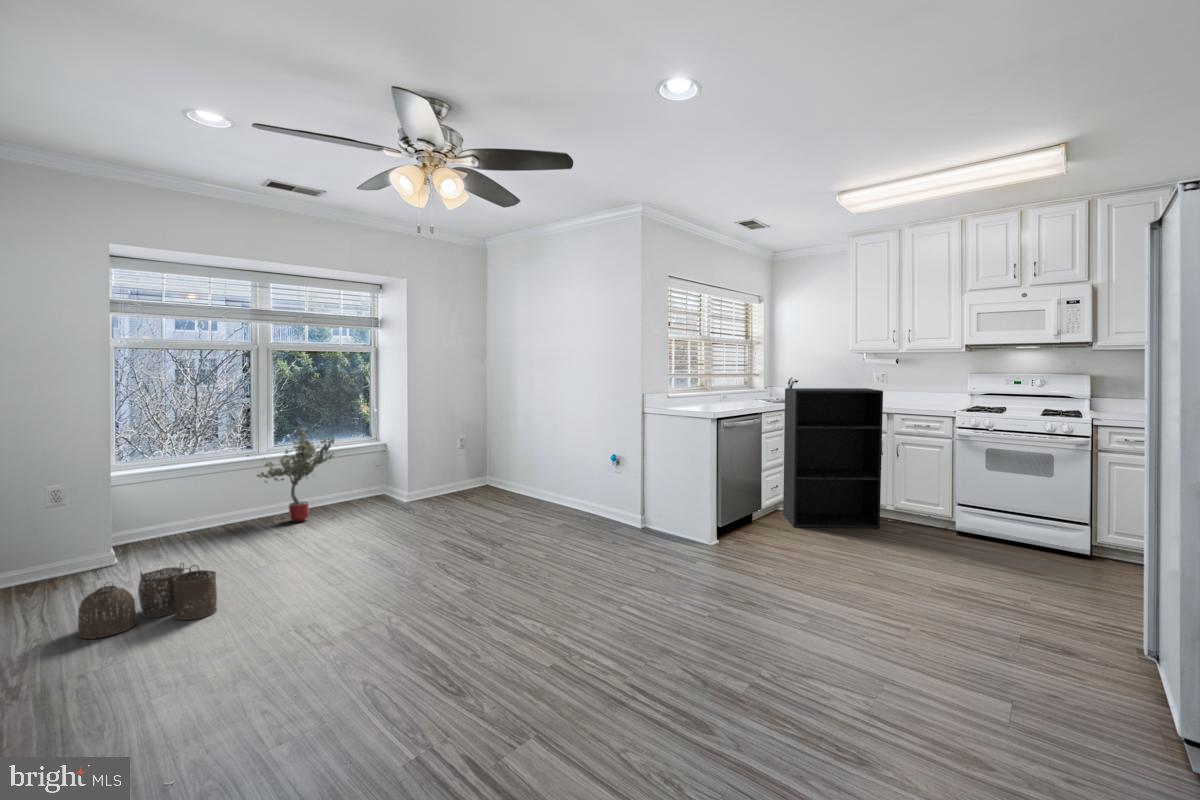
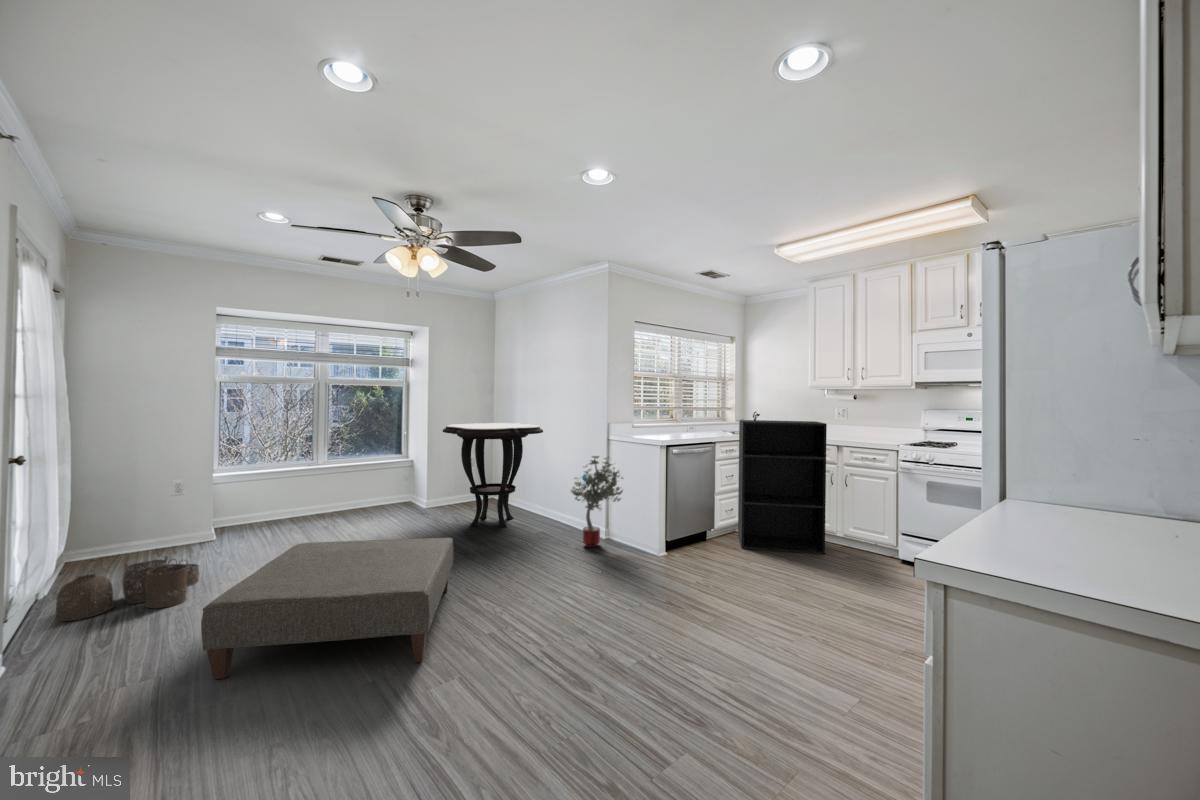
side table: none [441,398,560,519] -> present [443,423,543,527]
potted tree: present [257,427,334,522] -> present [571,456,623,547]
ottoman: none [322,526,546,674] -> present [201,538,454,679]

